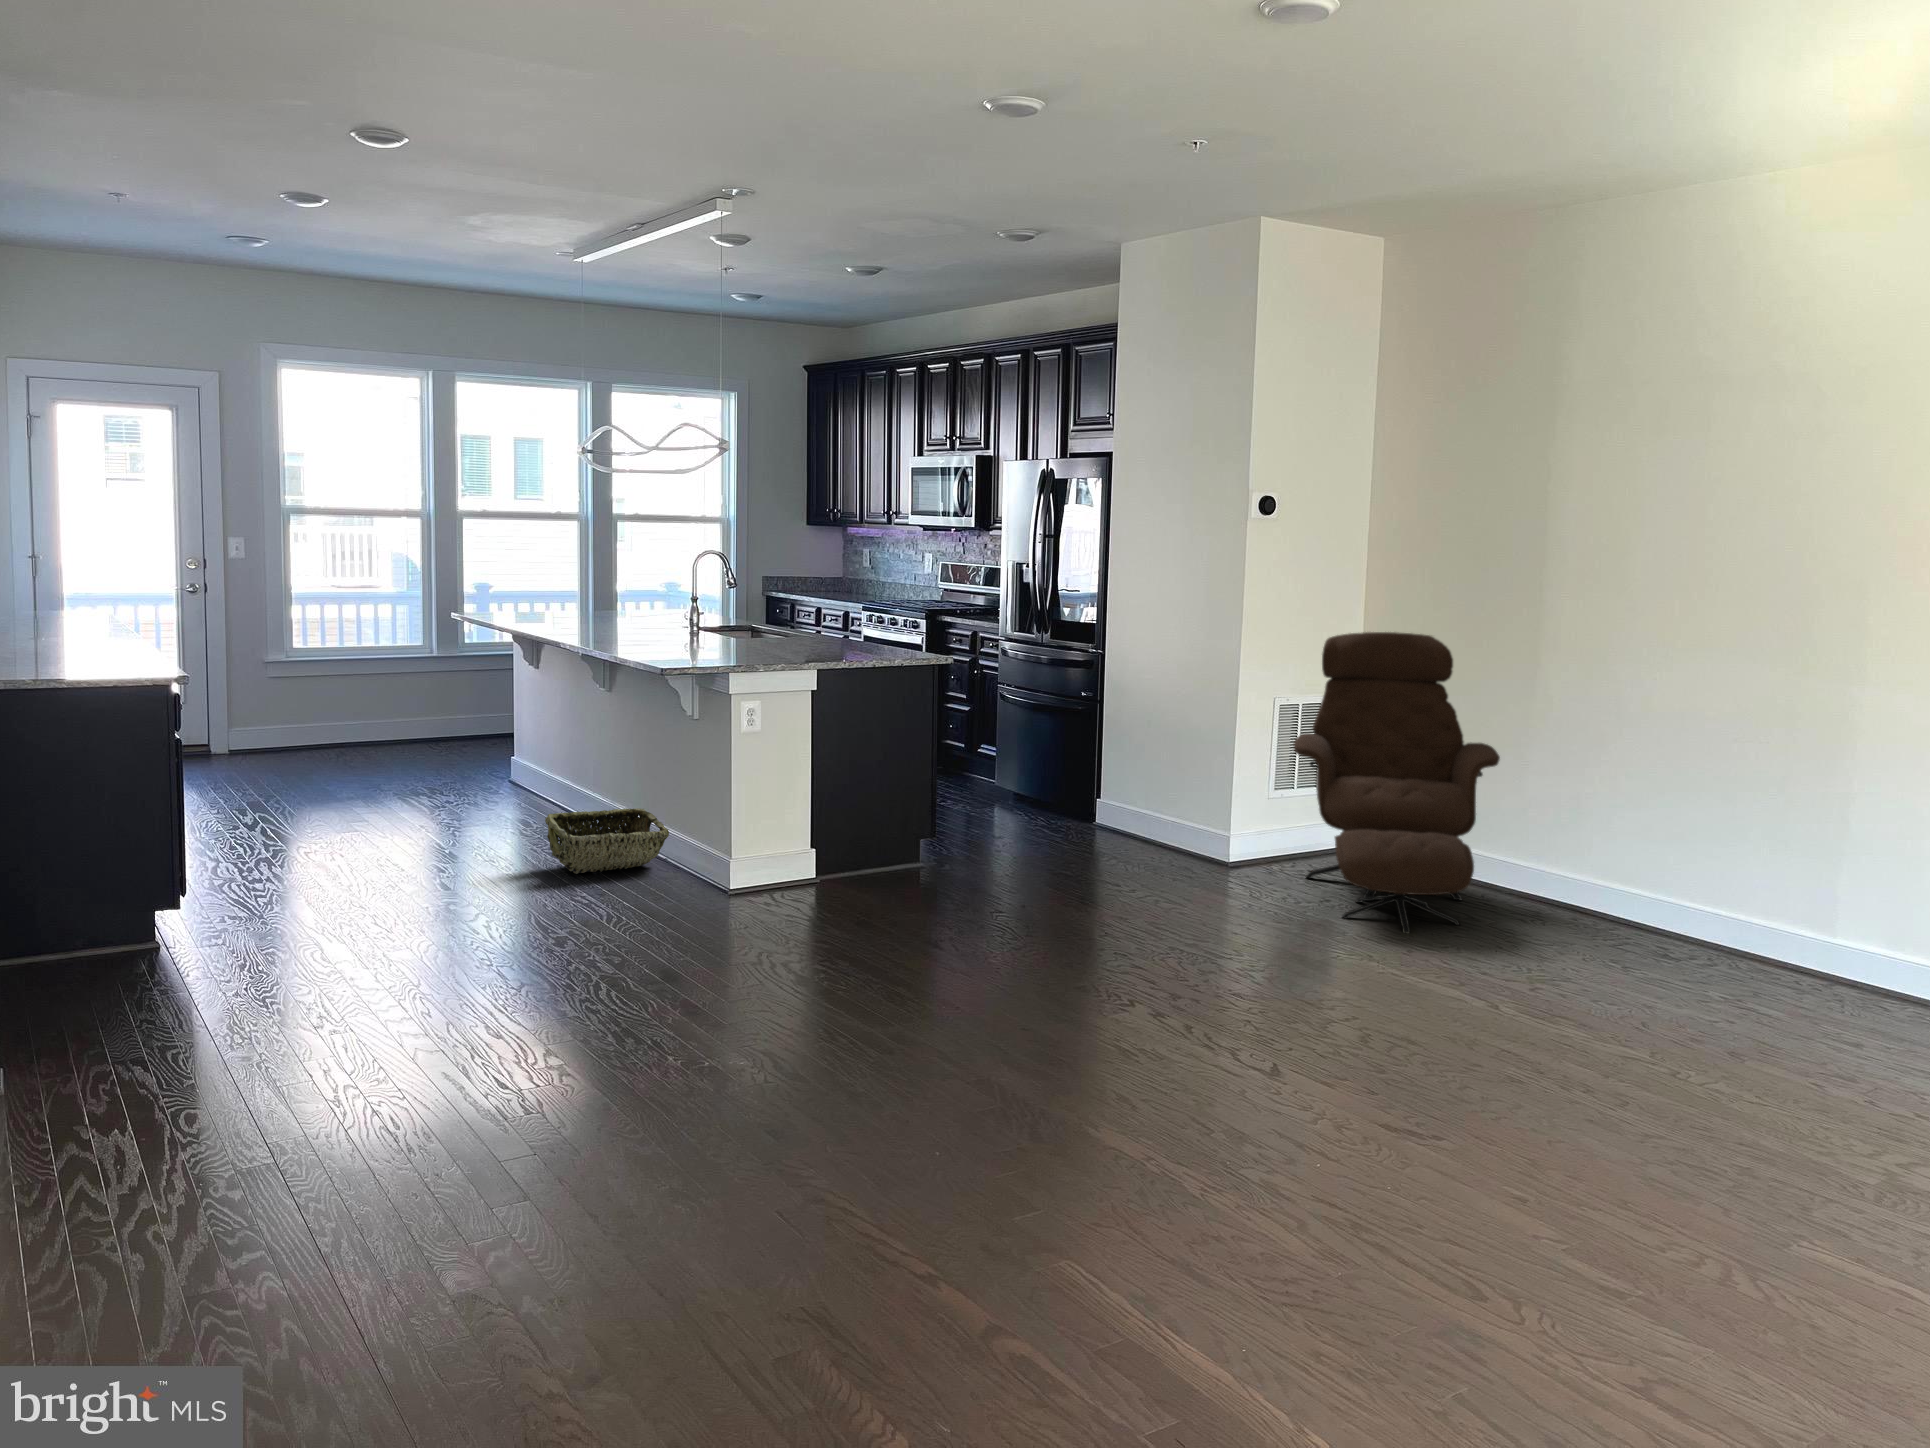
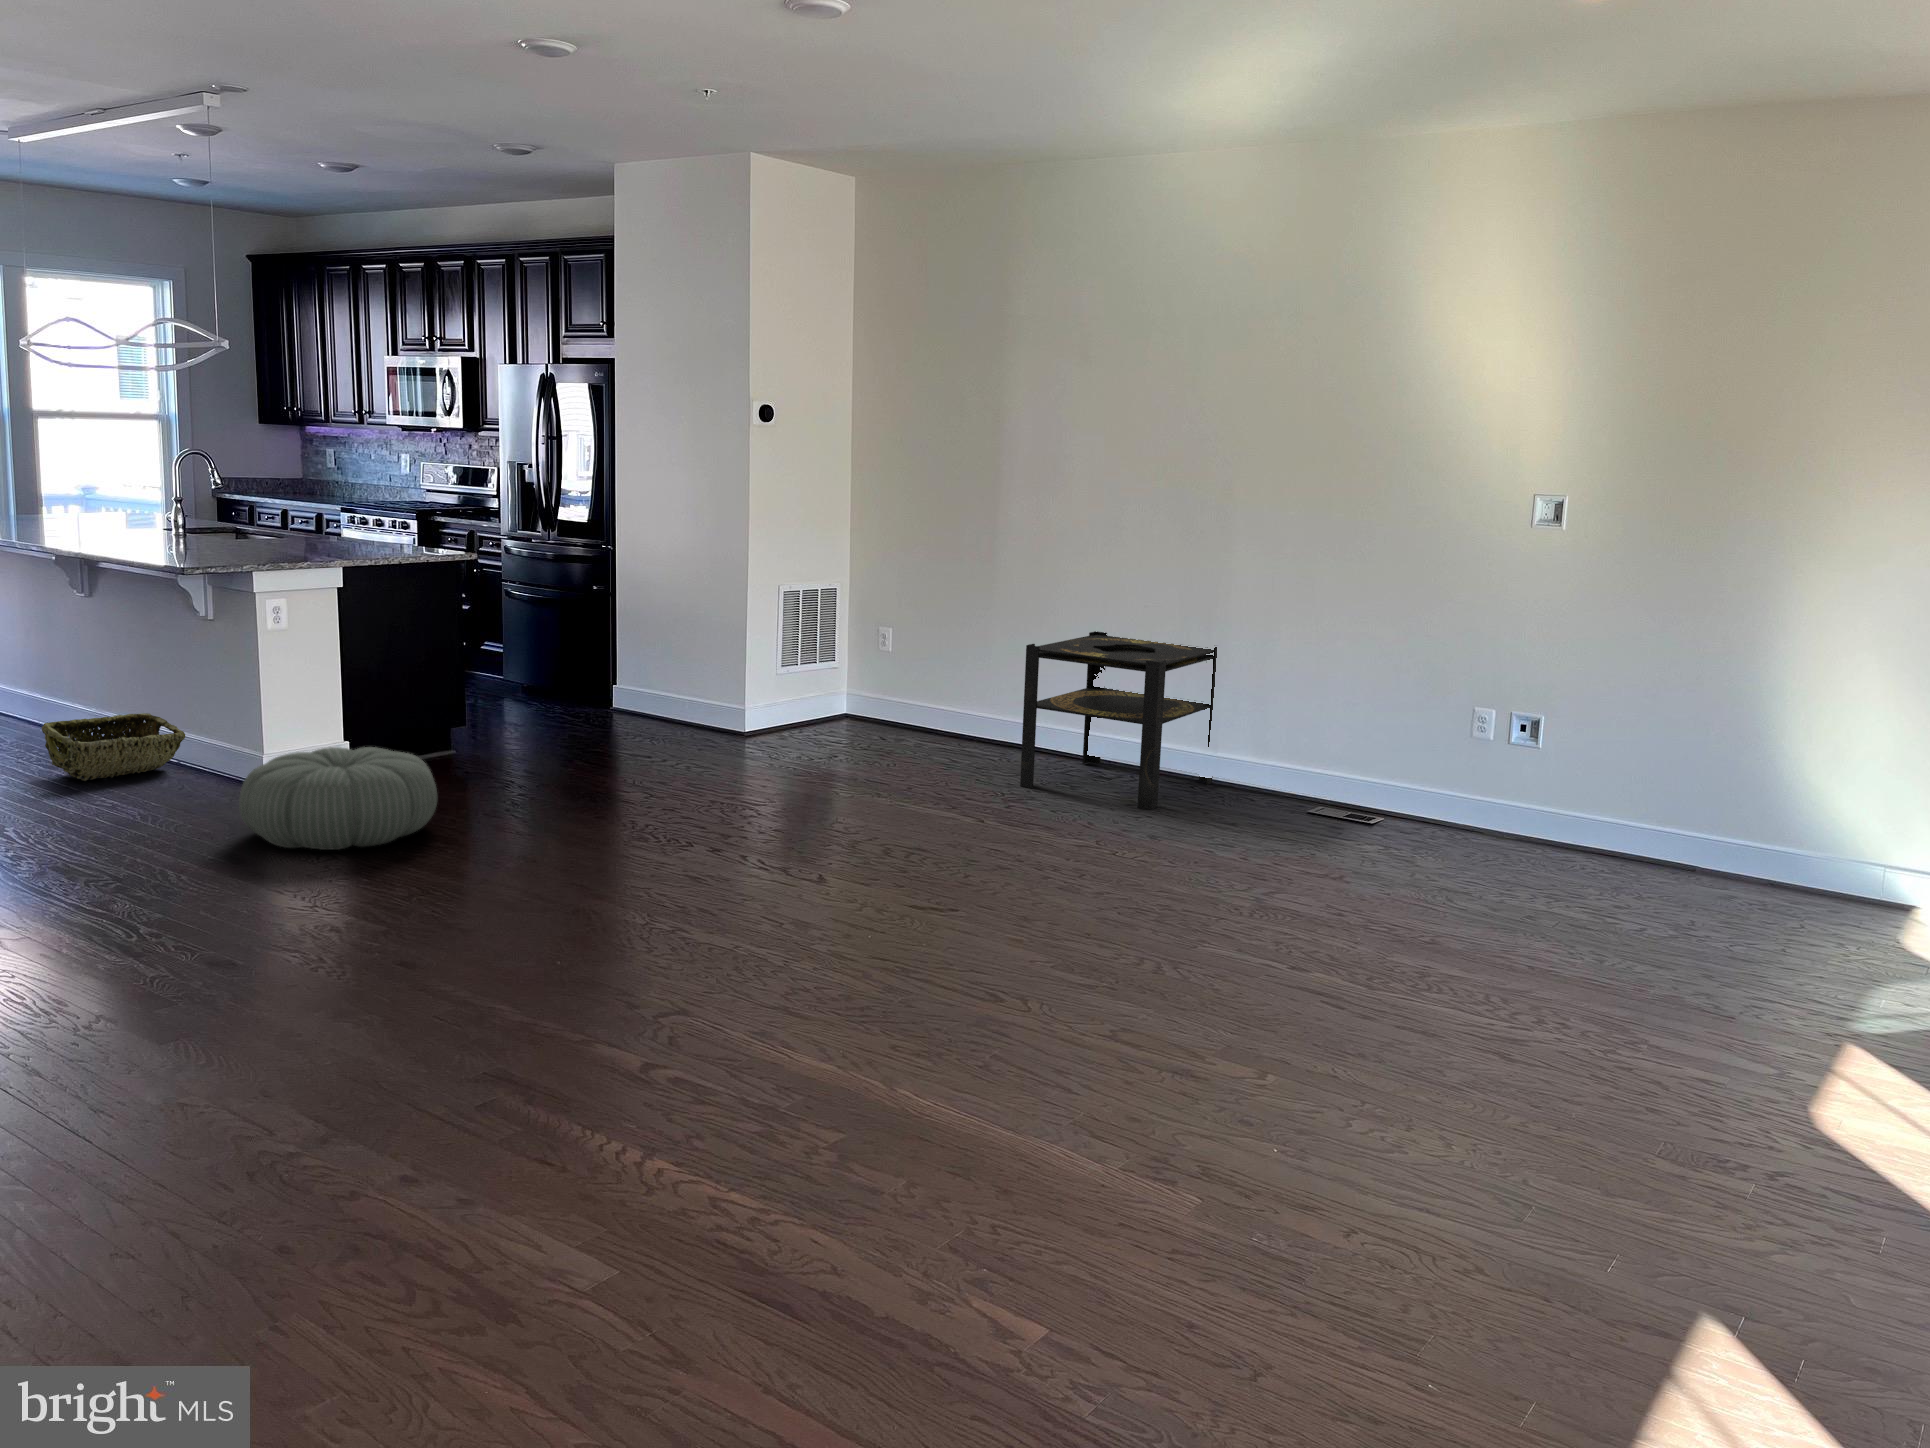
lounge chair: present [1294,632,1500,933] -> none [795,526,965,774]
side table: none [1561,771,1854,1018] -> present [1020,631,1217,810]
pouf: none [679,862,872,977] -> present [239,747,437,850]

